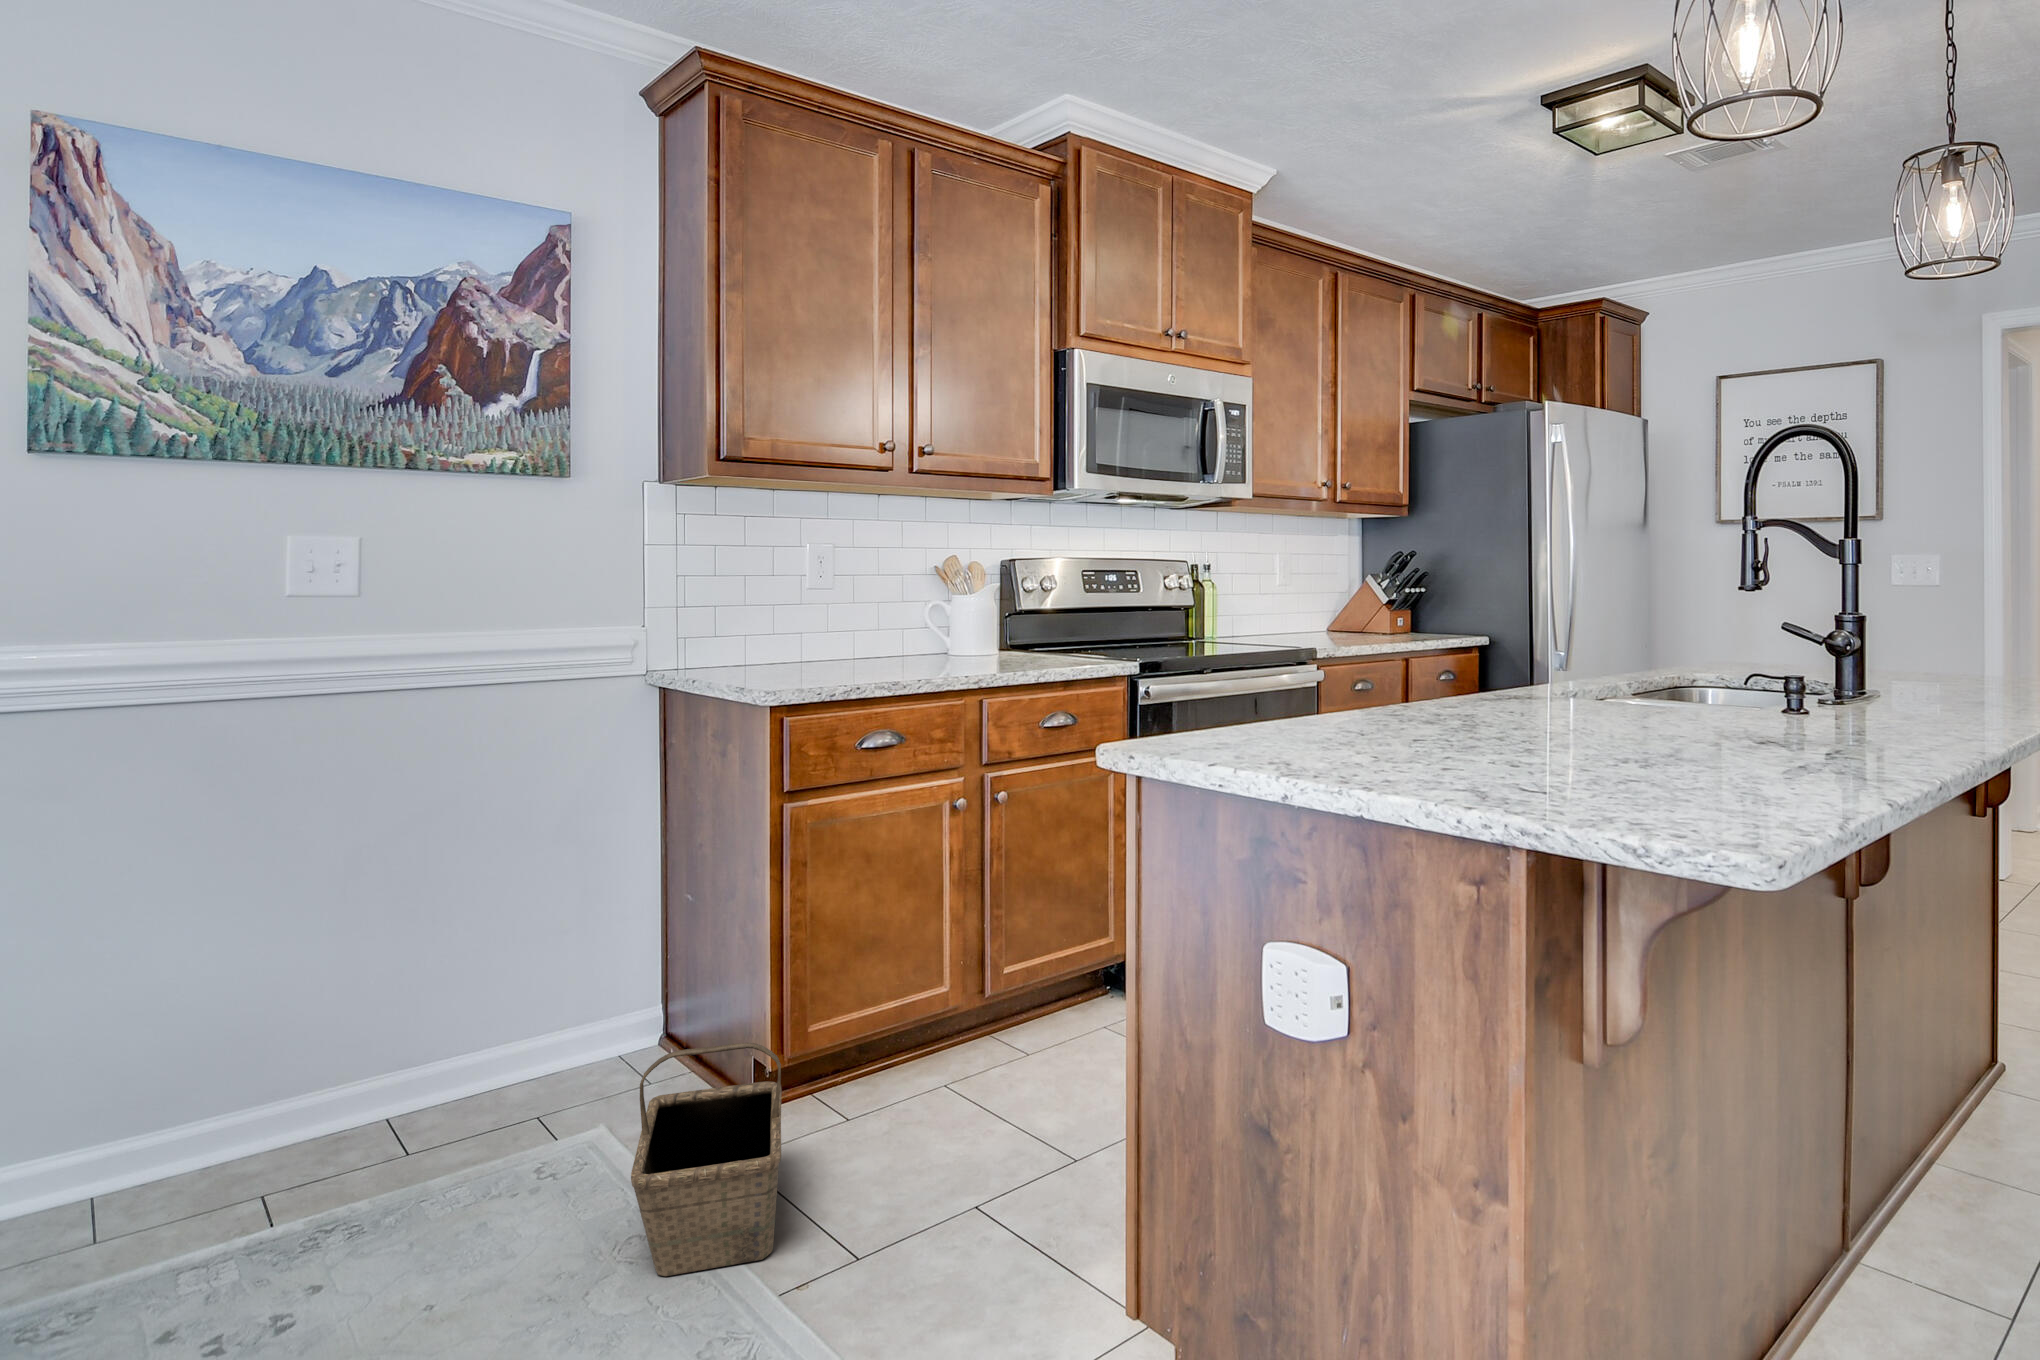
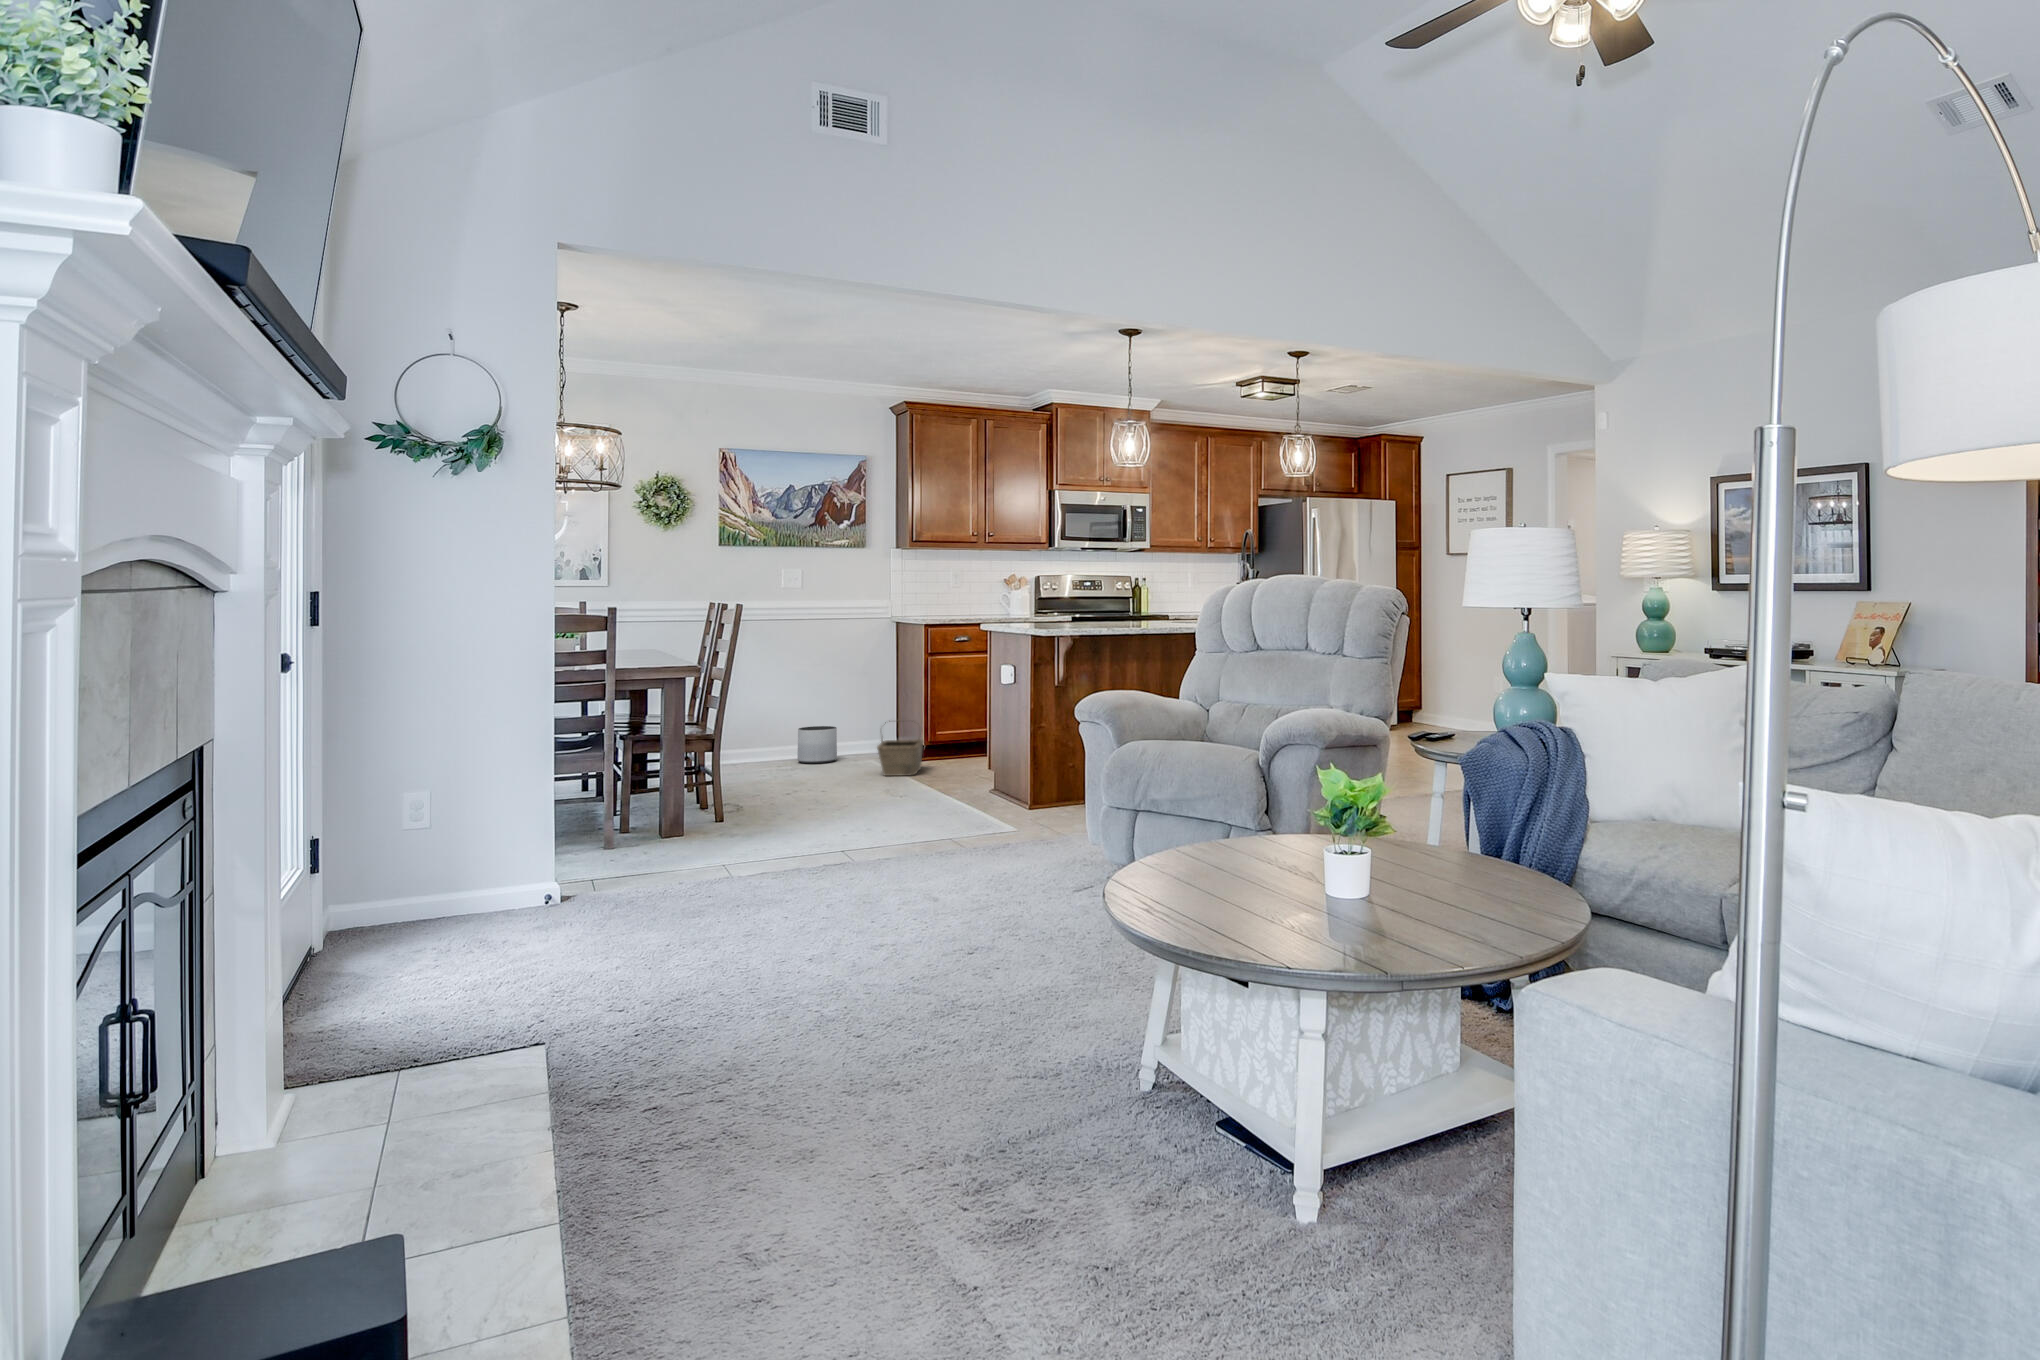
planter: none [335,1017,476,1167] -> present [797,726,837,764]

